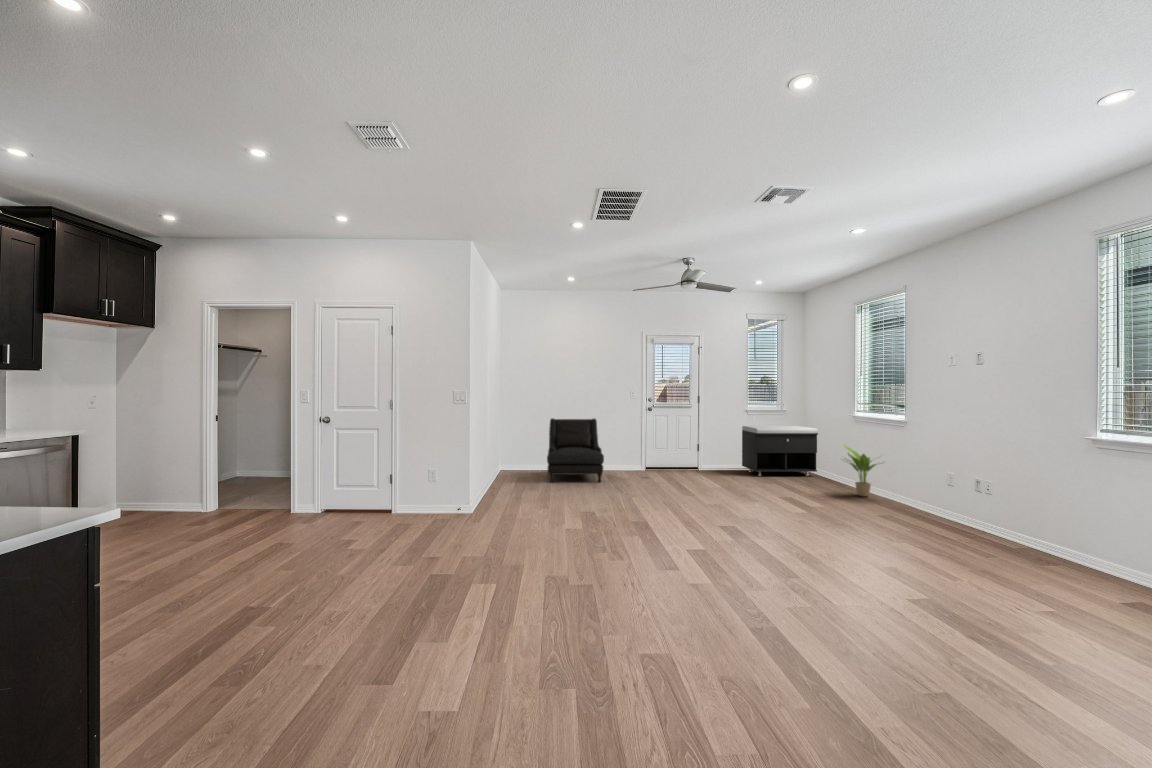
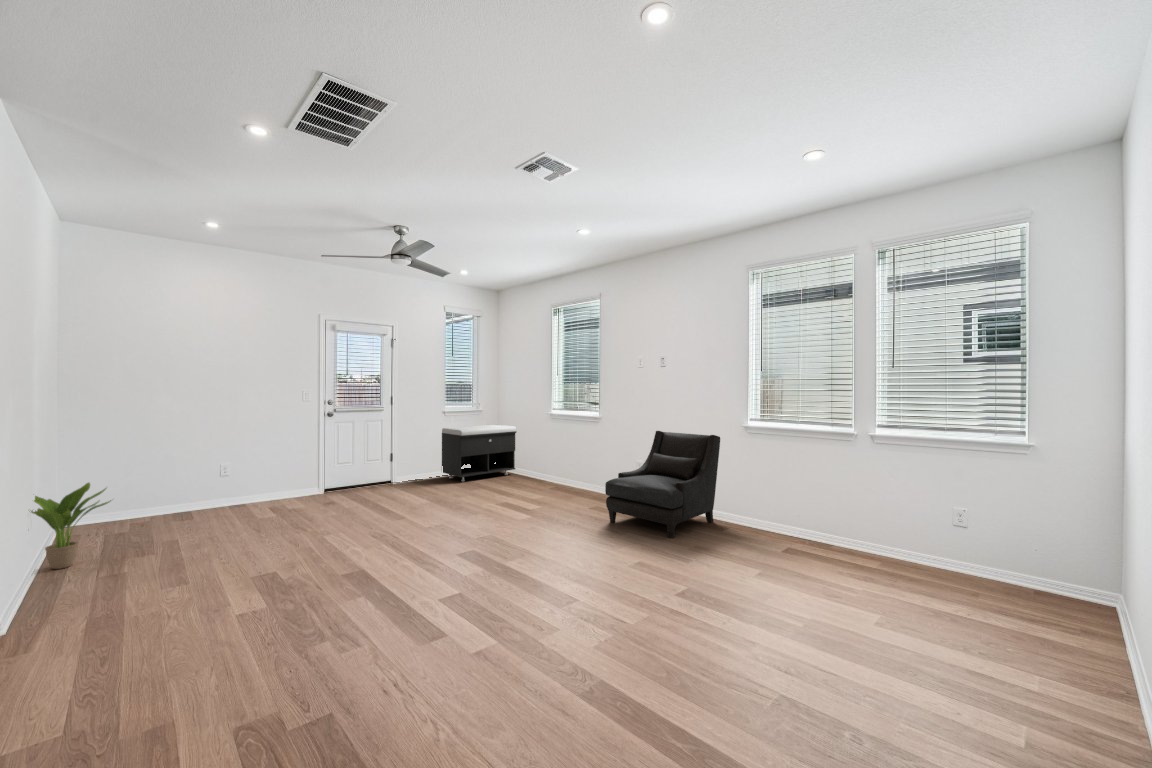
armchair: present [547,418,604,482] -> present [605,431,720,538]
potted plant: present [844,445,876,497] -> present [31,483,111,569]

